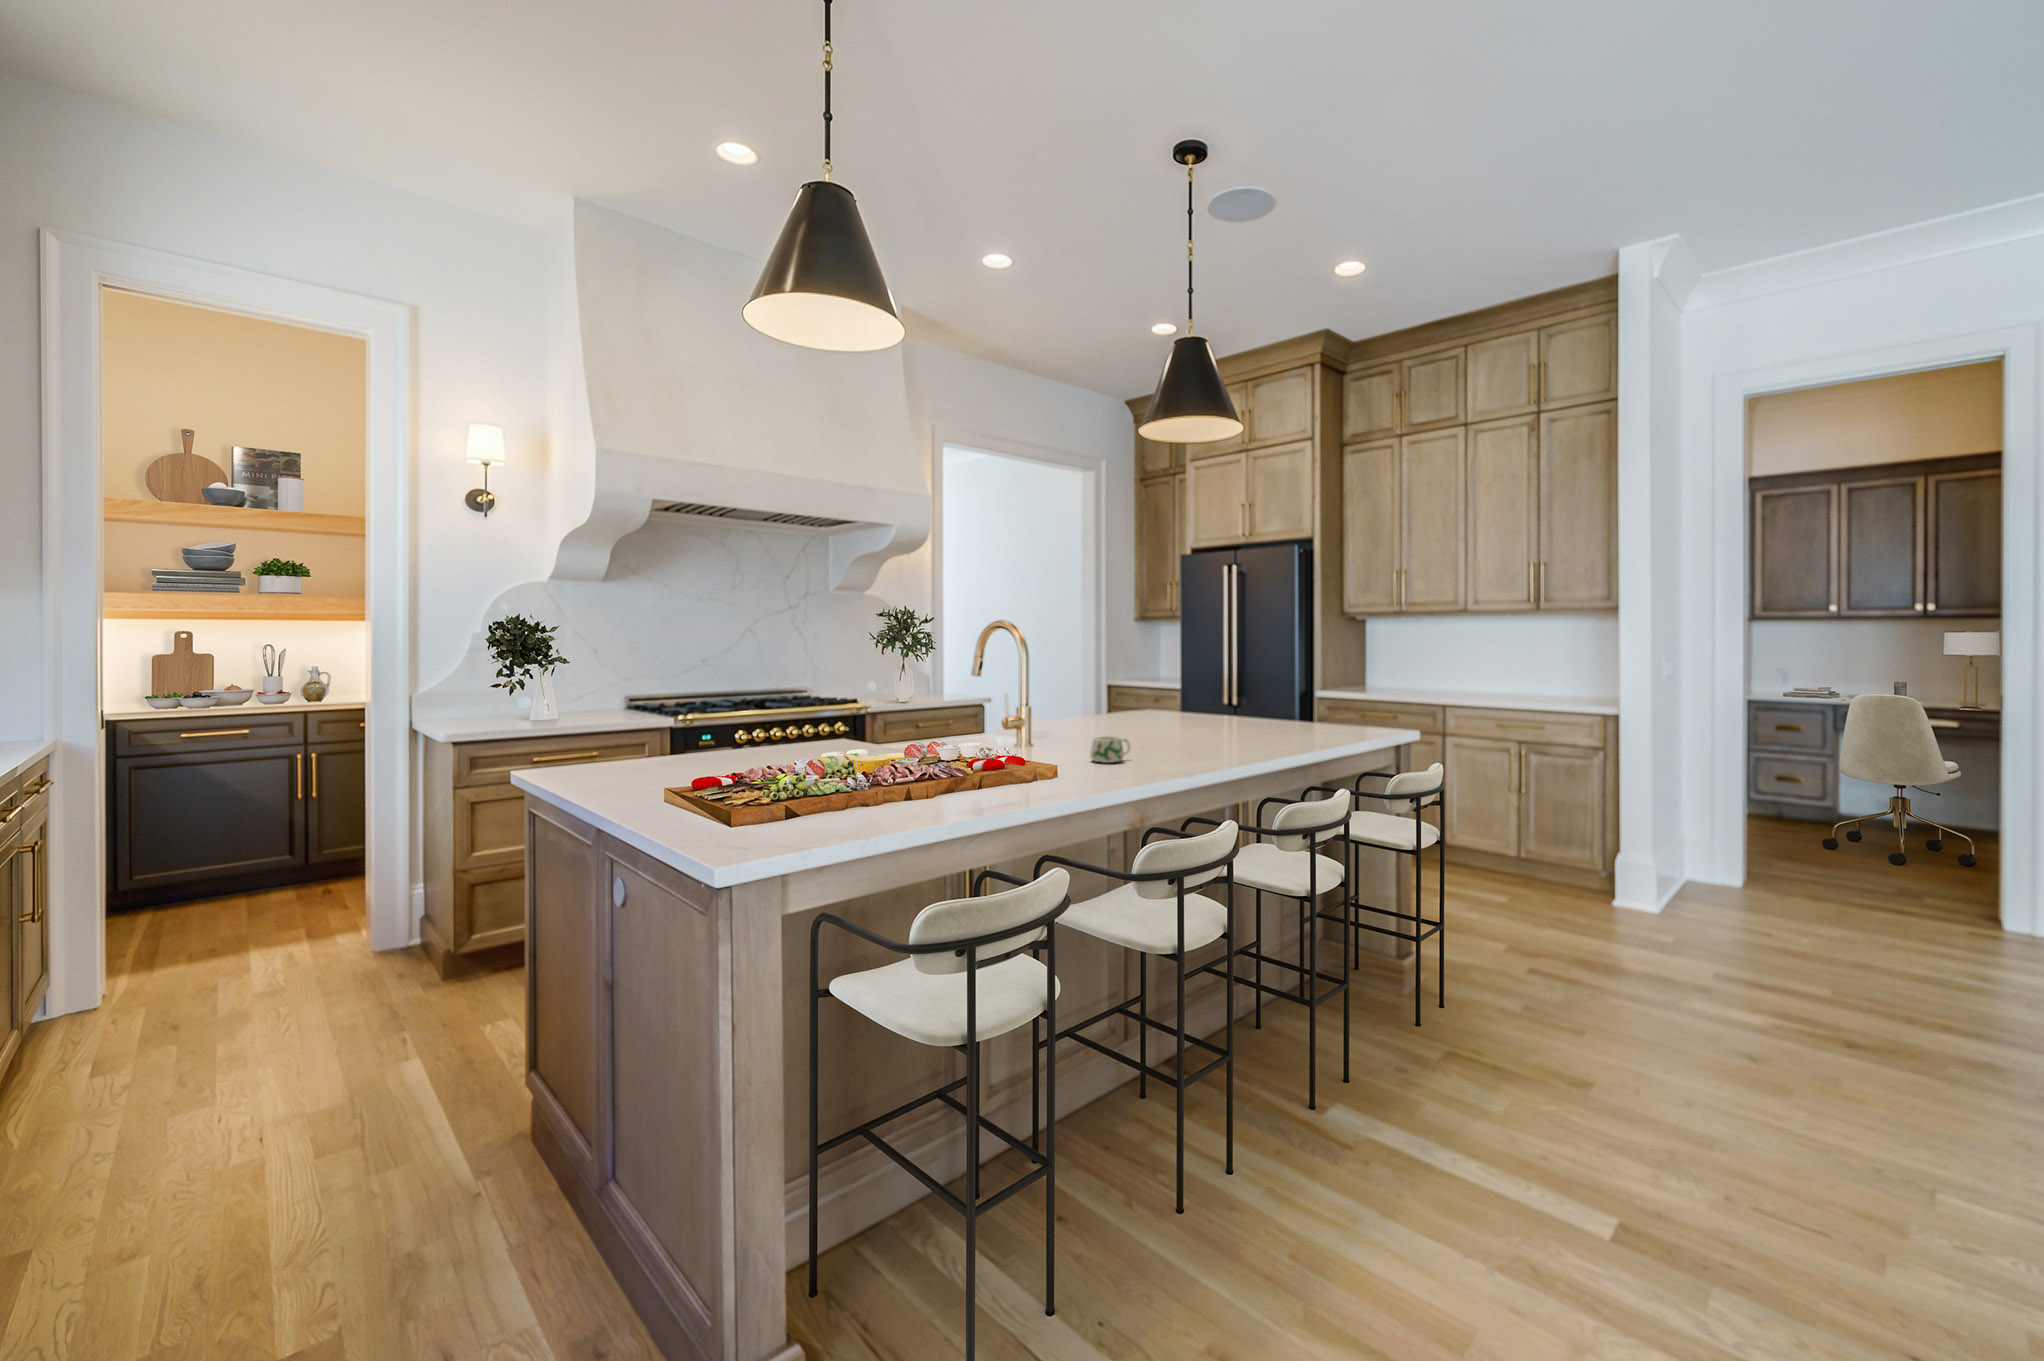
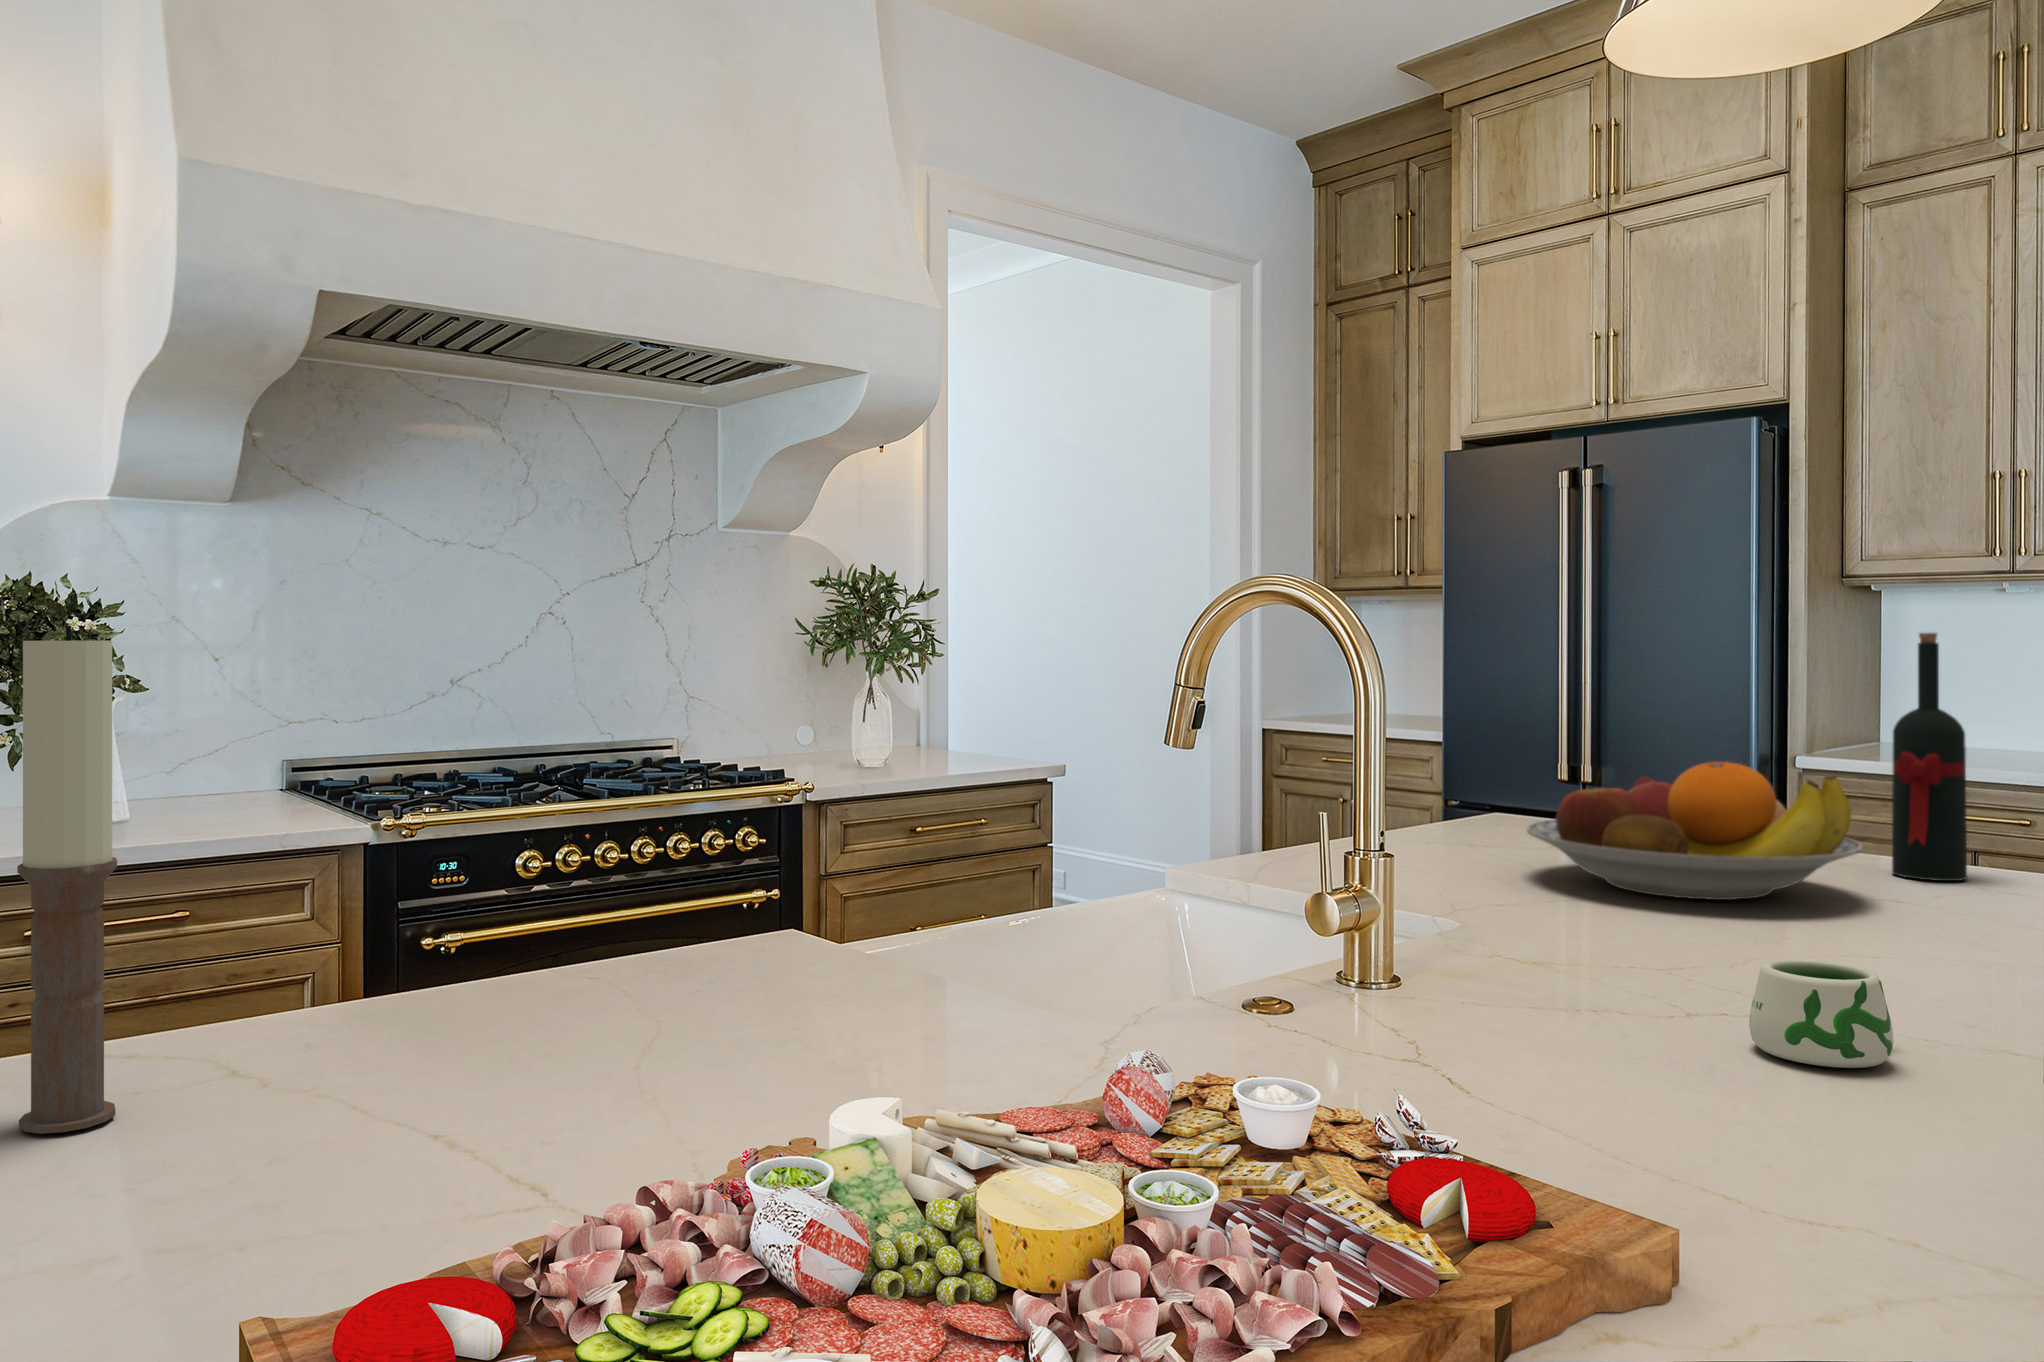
wine bottle: none [1235,643,1258,729] -> present [1892,633,1967,881]
candle: none [608,644,632,774] -> present [17,625,117,1134]
fruit bowl: none [1103,687,1207,733] -> present [1527,762,1862,900]

